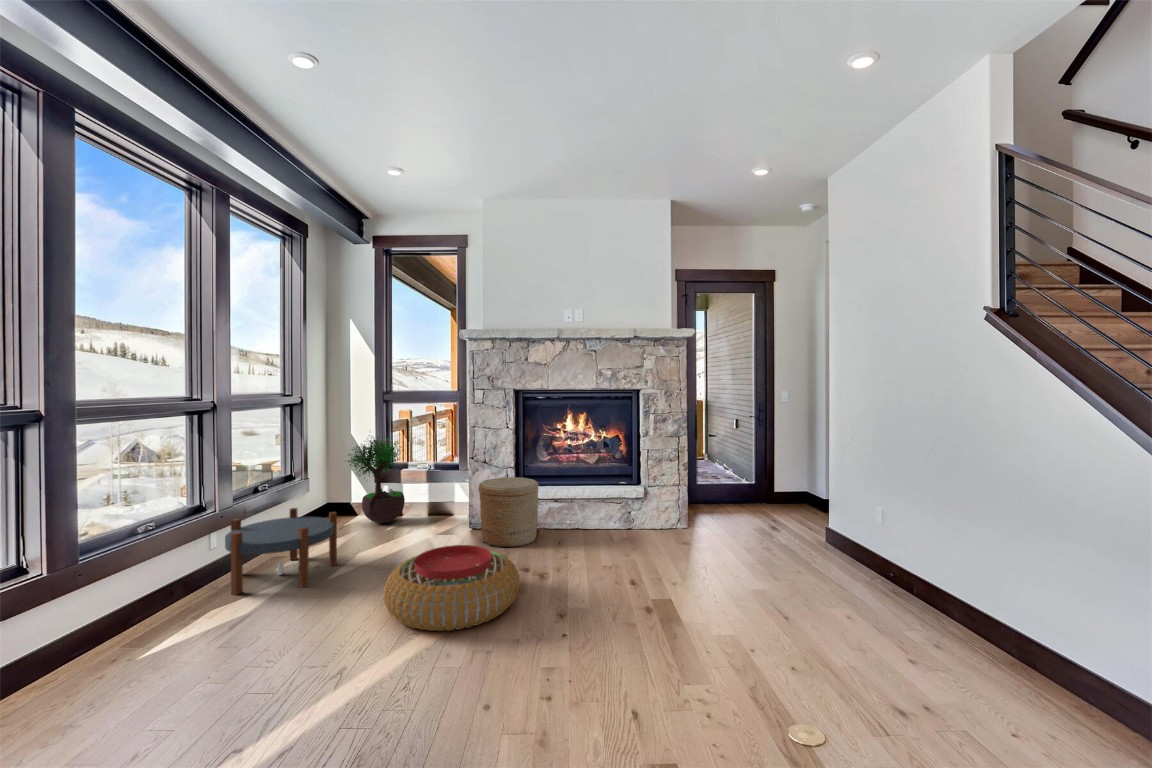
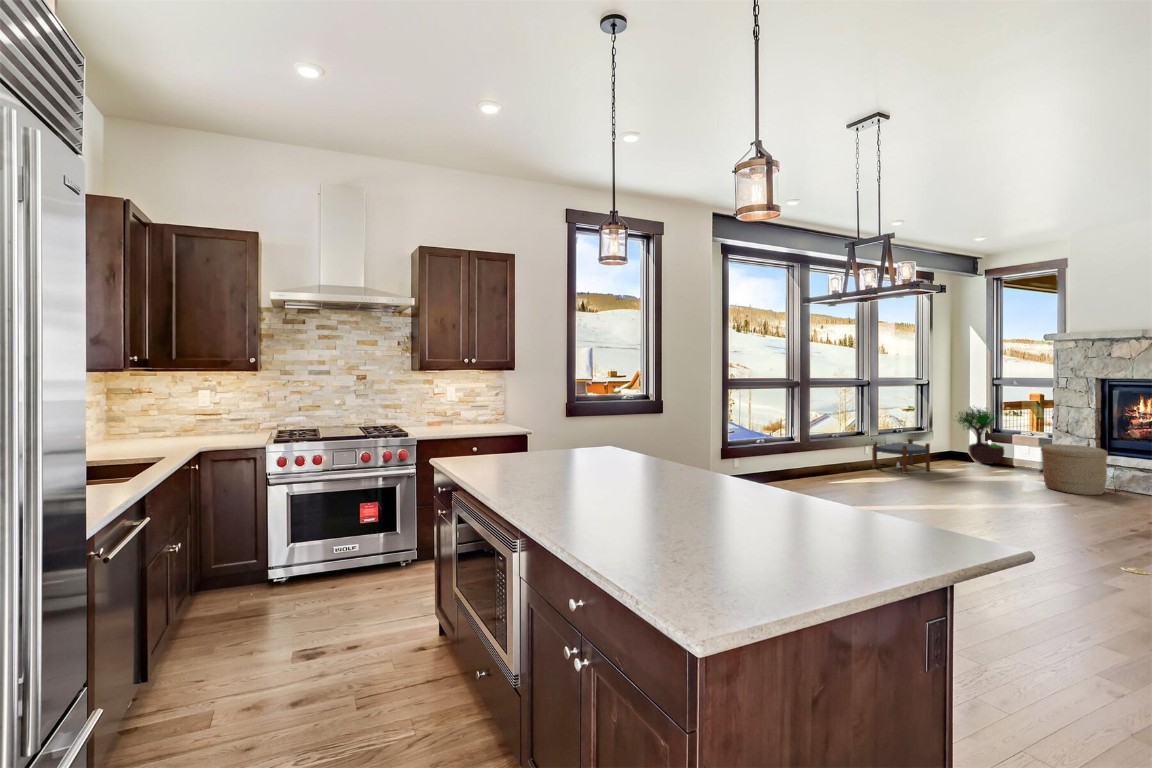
pouf: present [384,545,520,631] -> none [927,467,1021,505]

